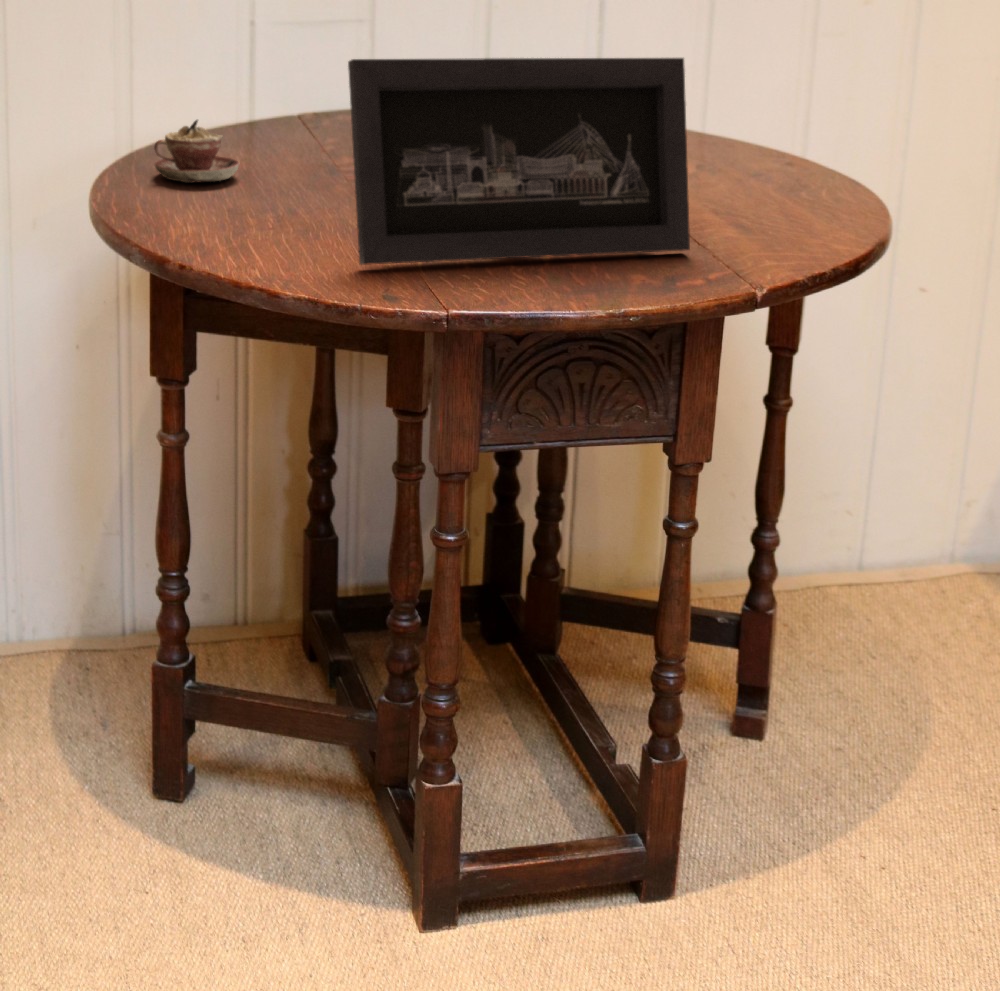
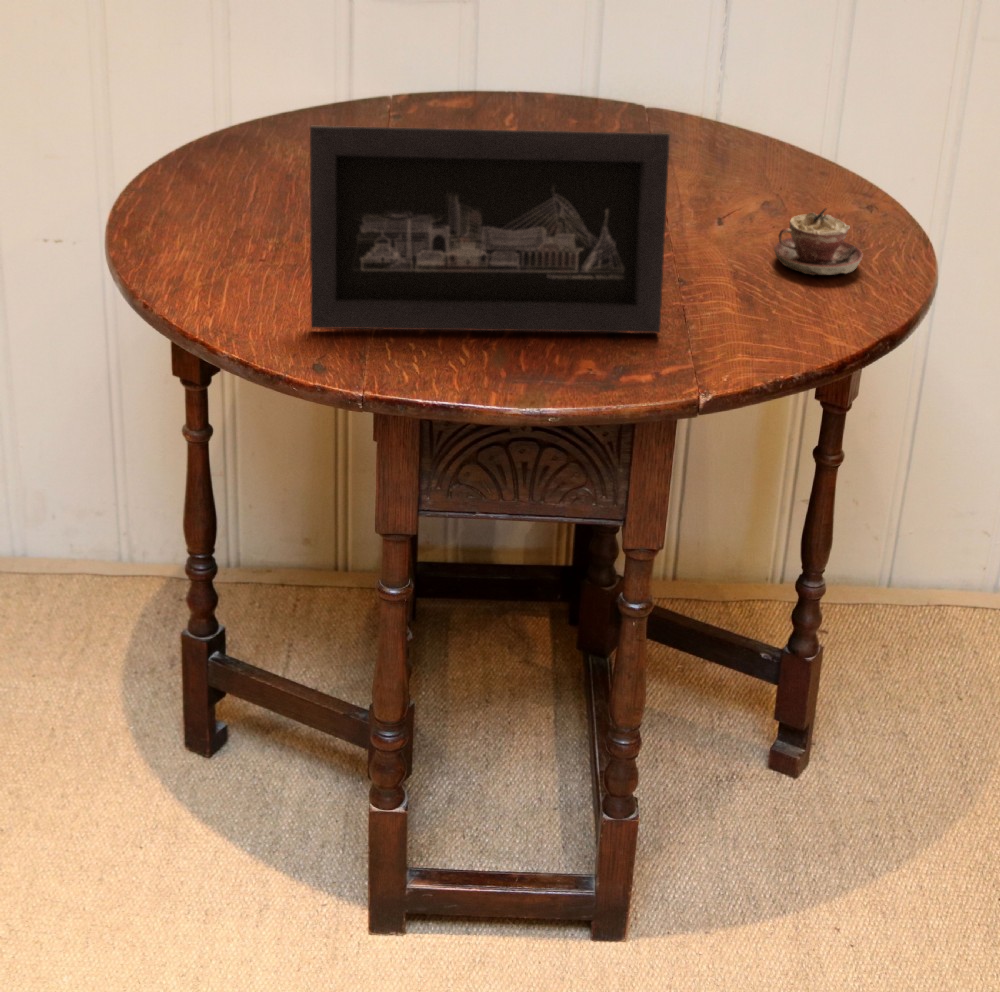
teacup: present [154,120,239,182] -> present [774,208,863,275]

